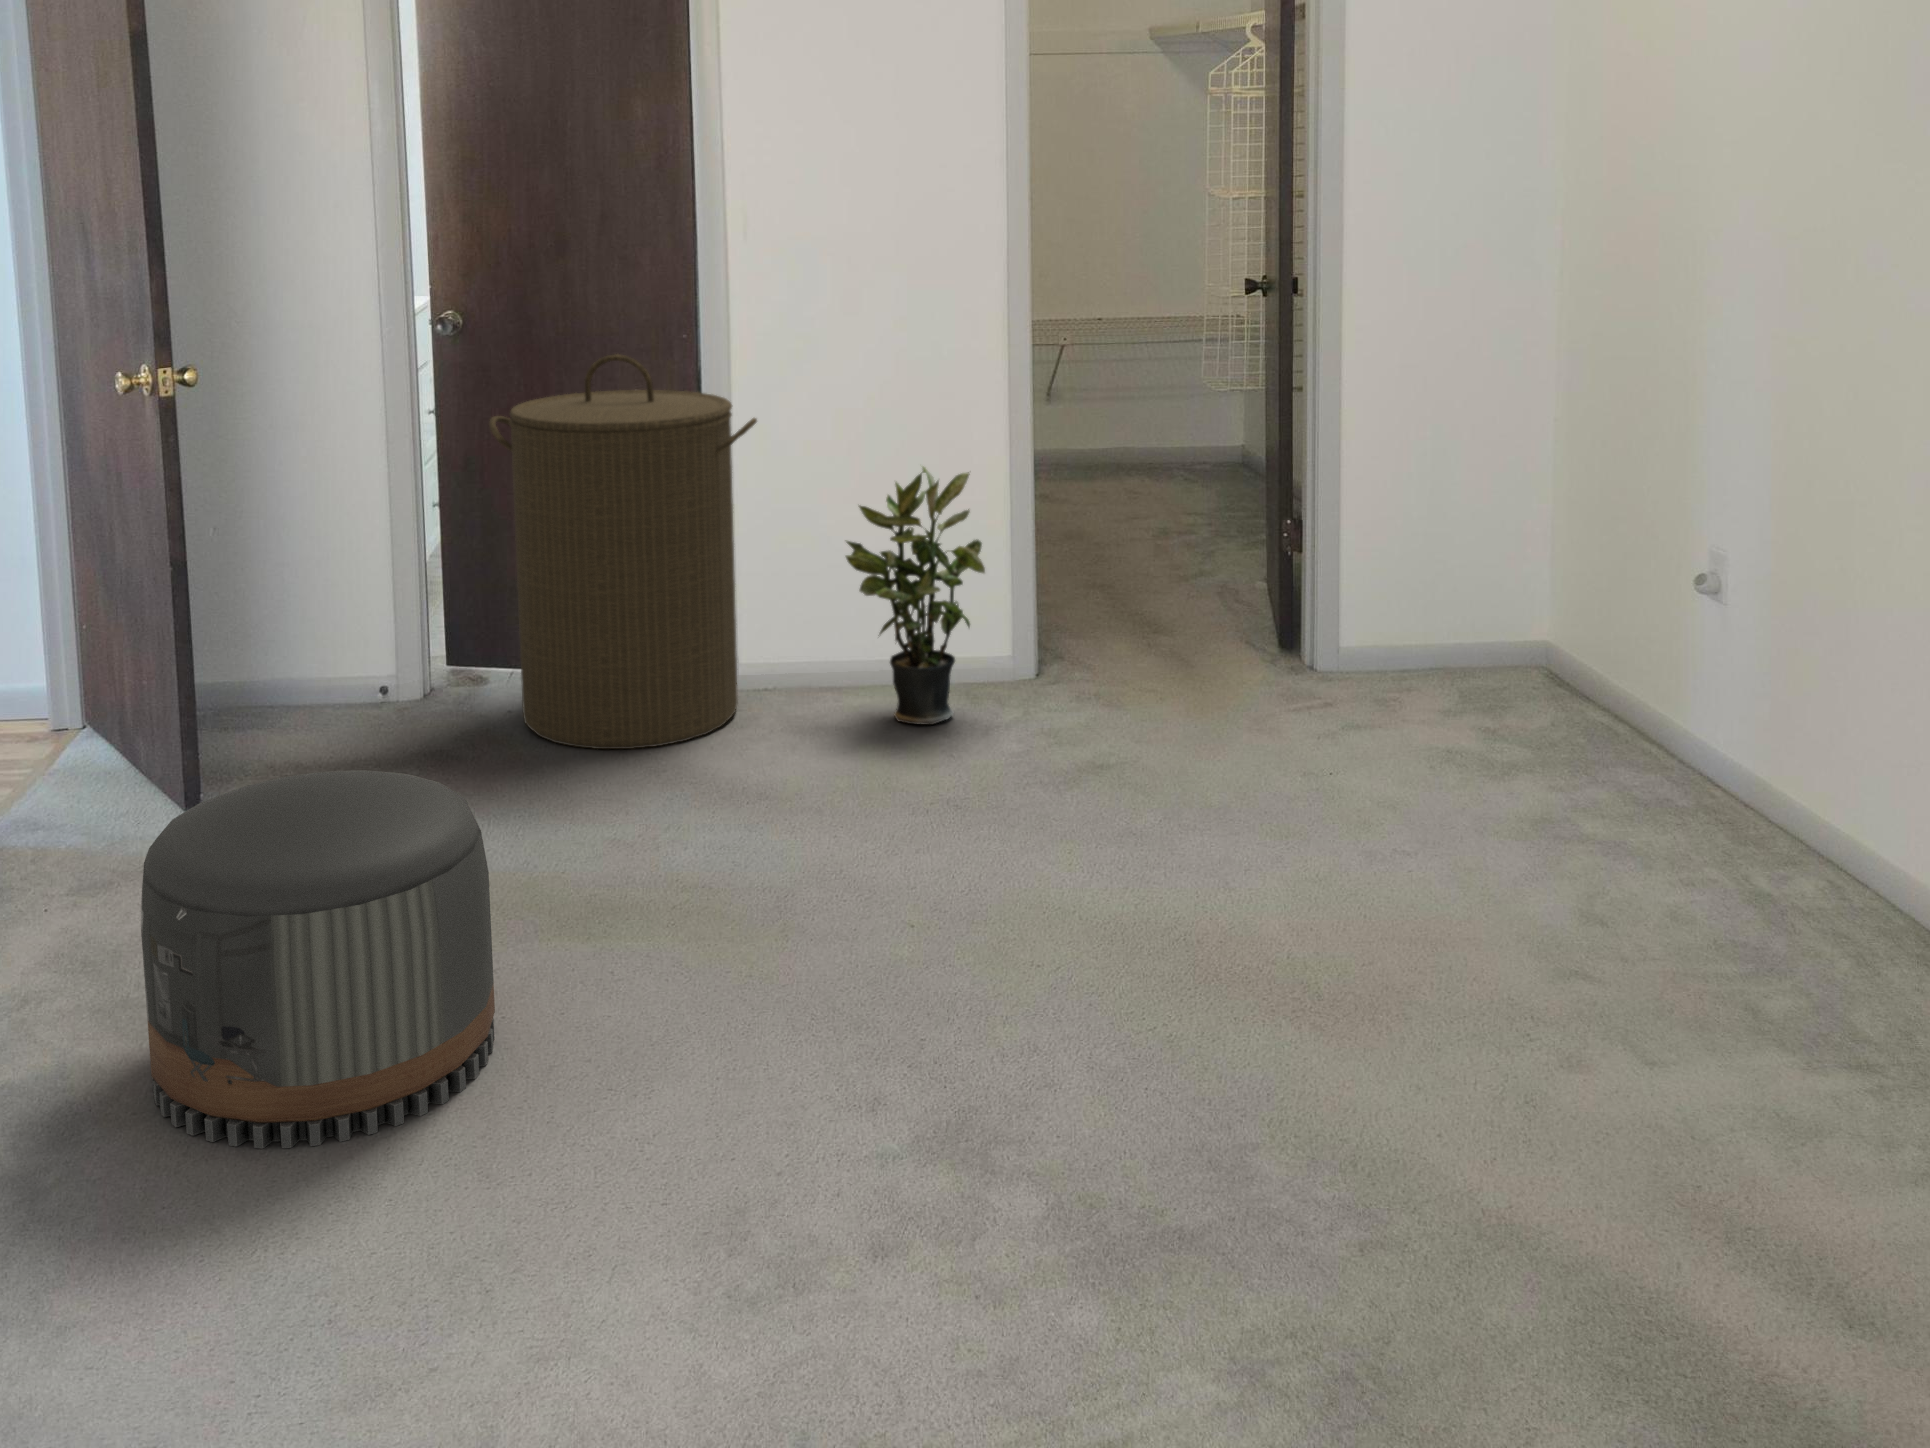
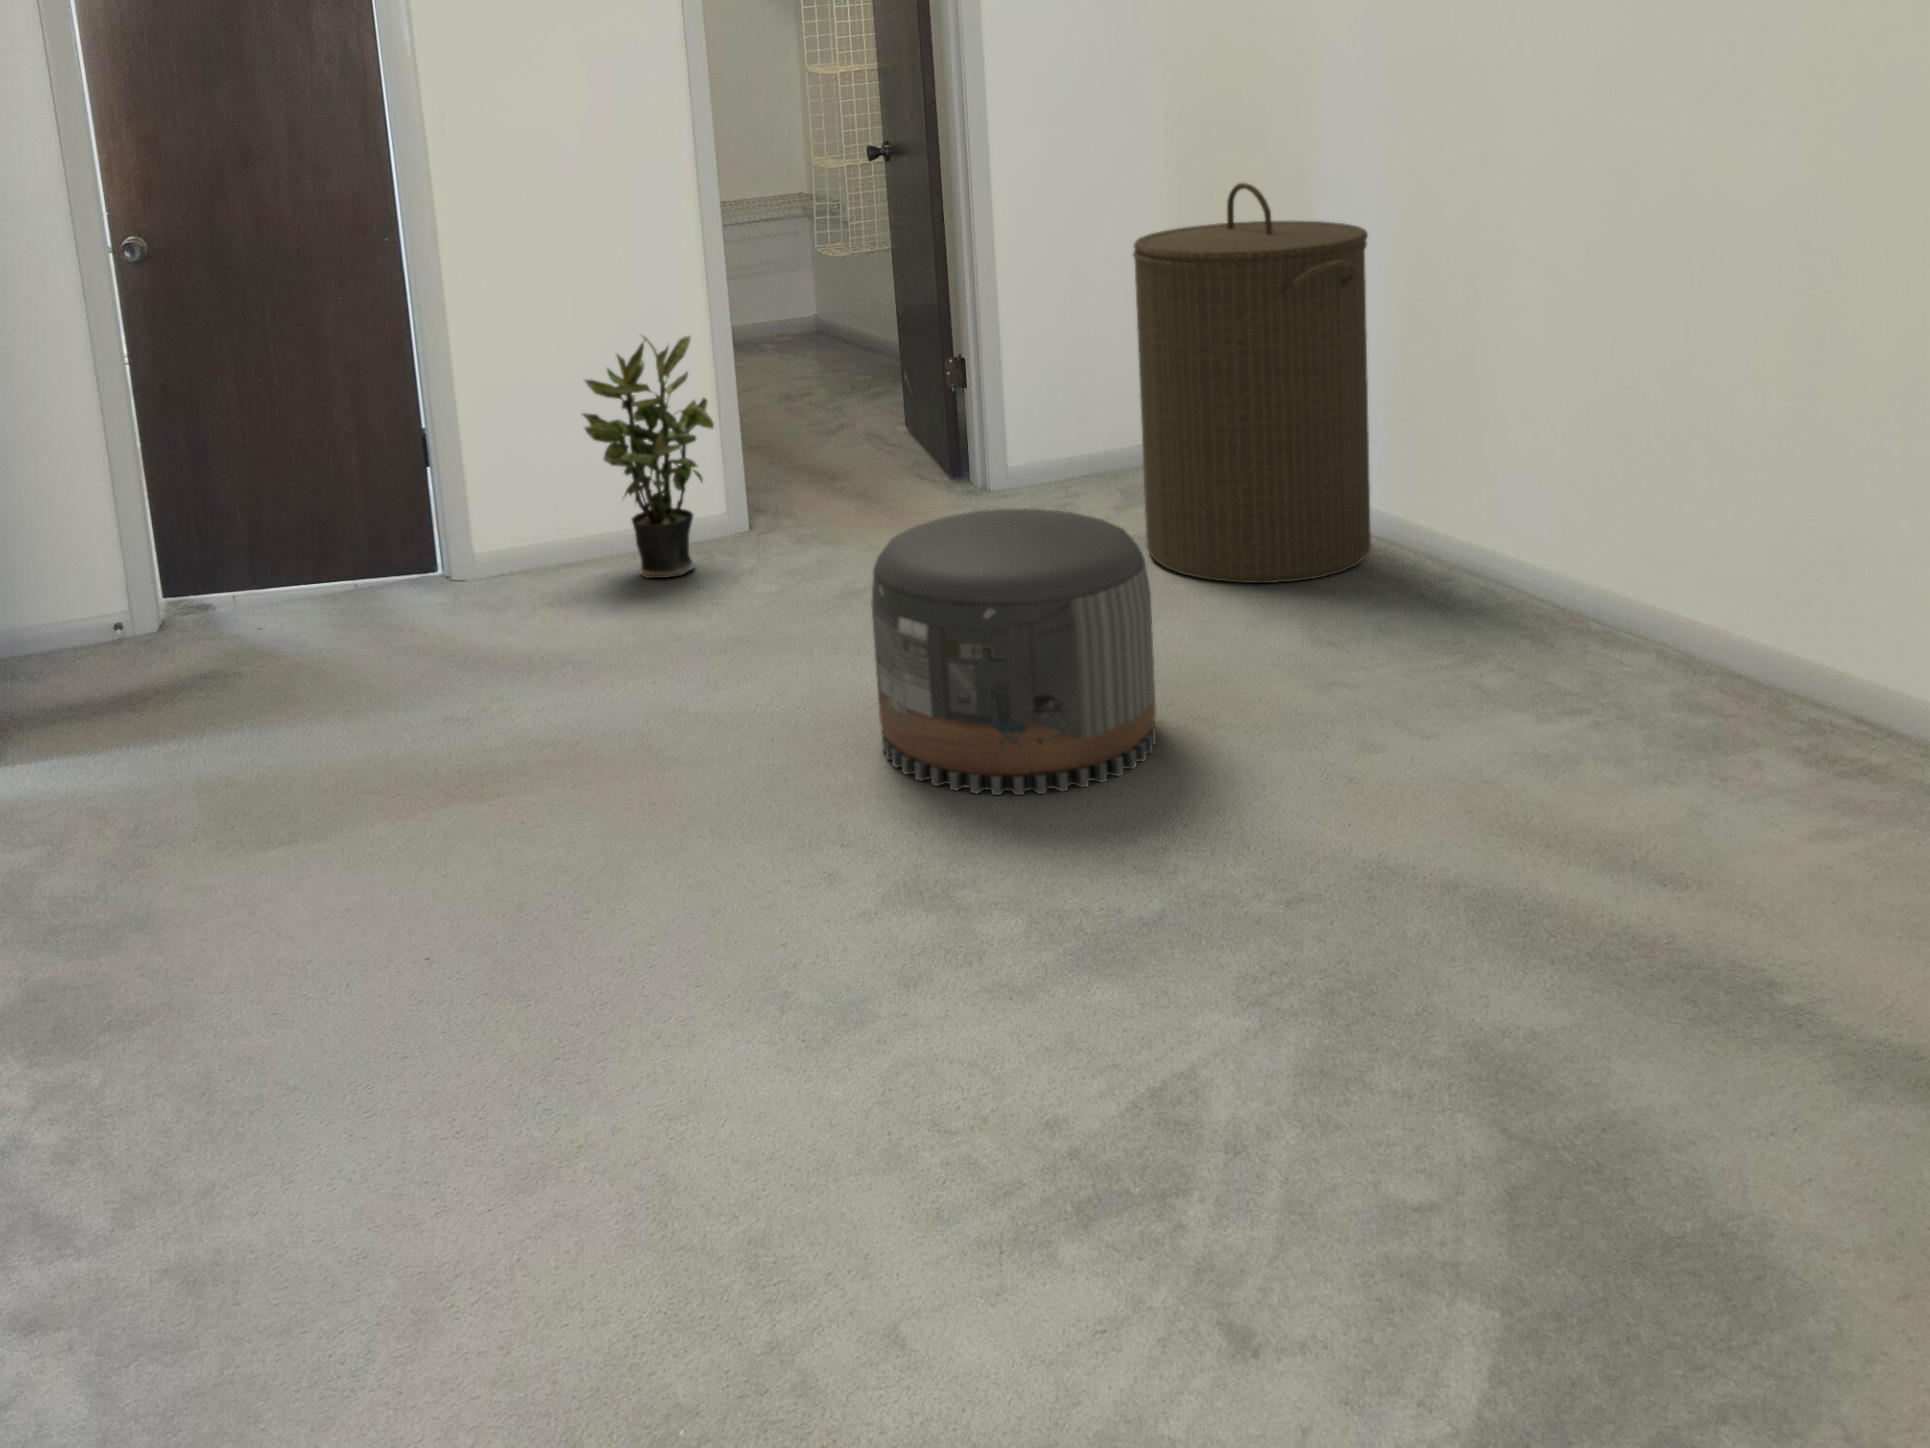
laundry hamper: present [489,354,757,749] -> present [1133,183,1371,583]
pouf: present [141,770,495,1148] -> present [872,509,1156,795]

